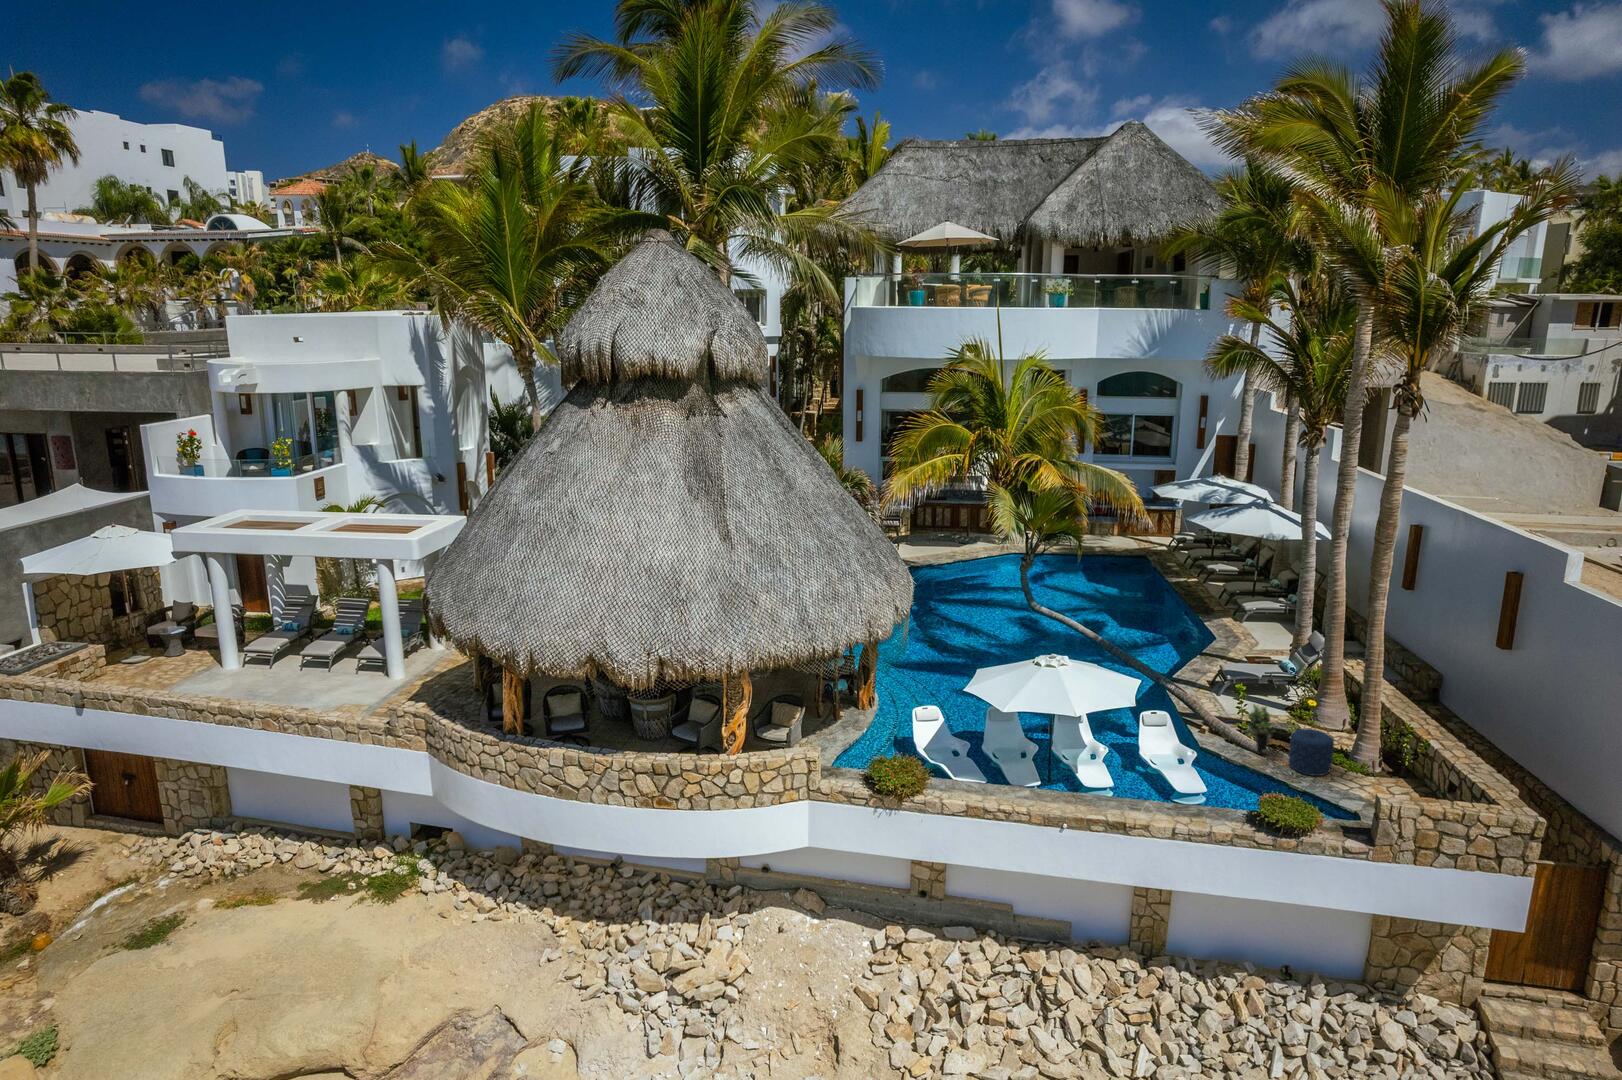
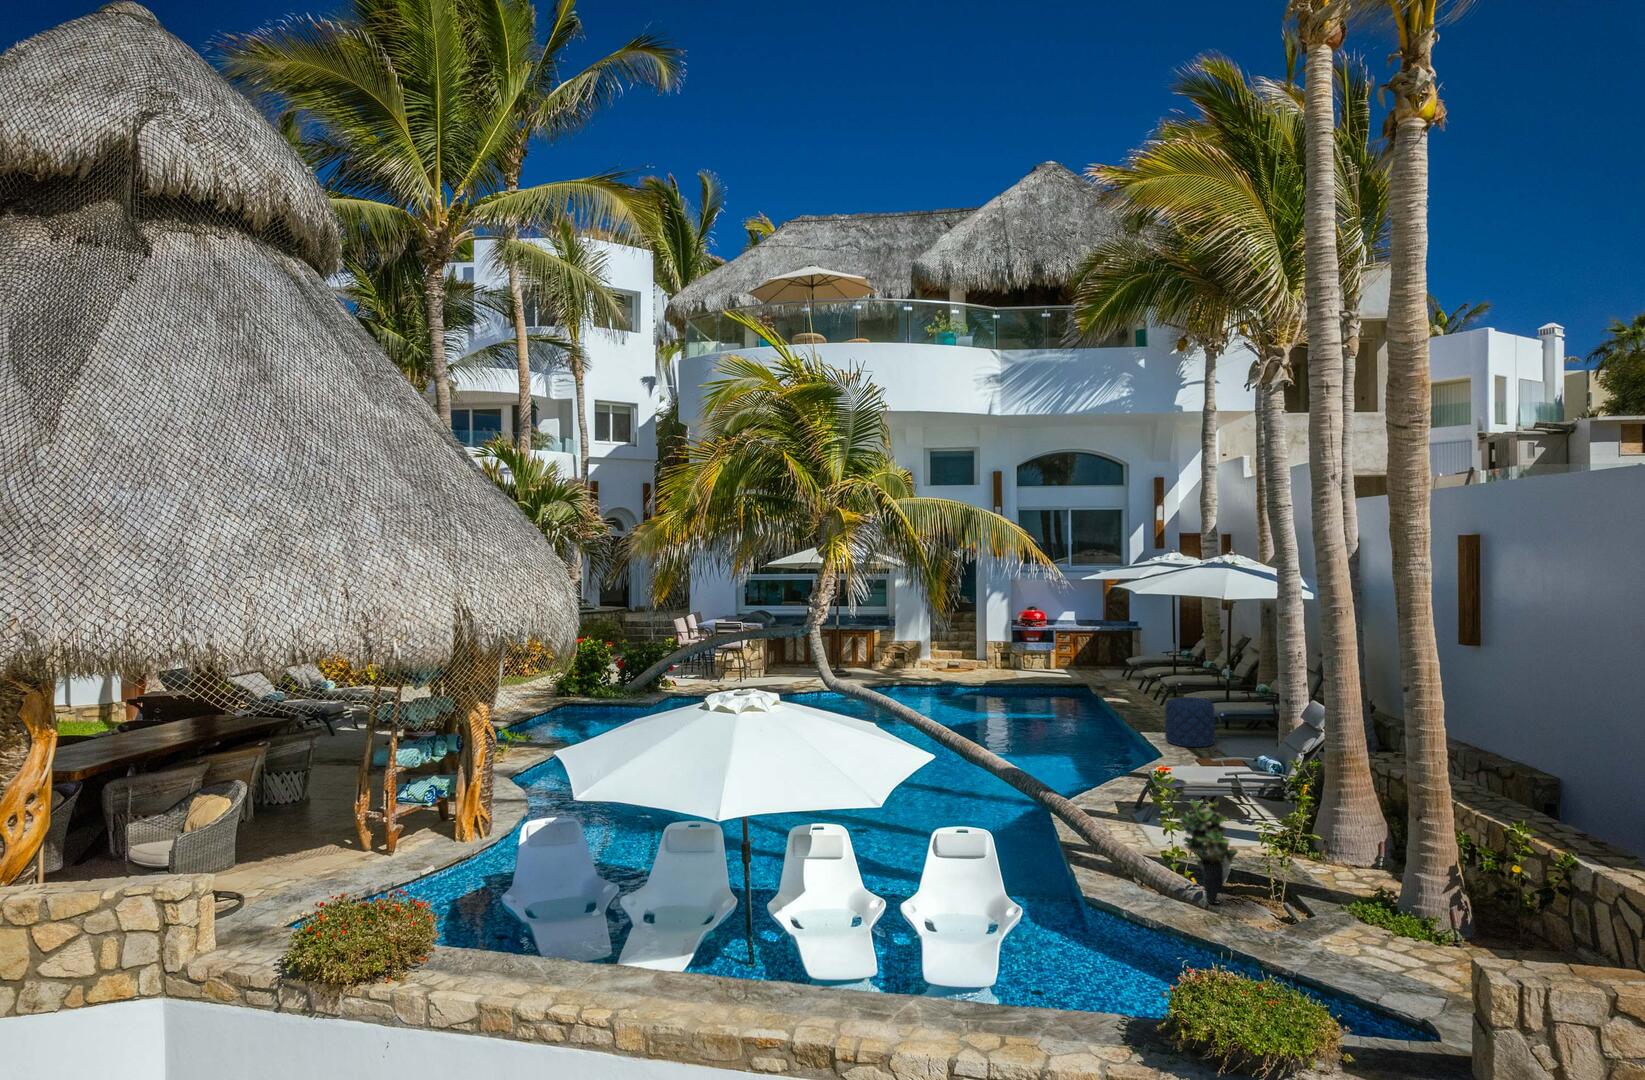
pouf: present [1288,729,1335,776] -> present [1165,697,1215,747]

